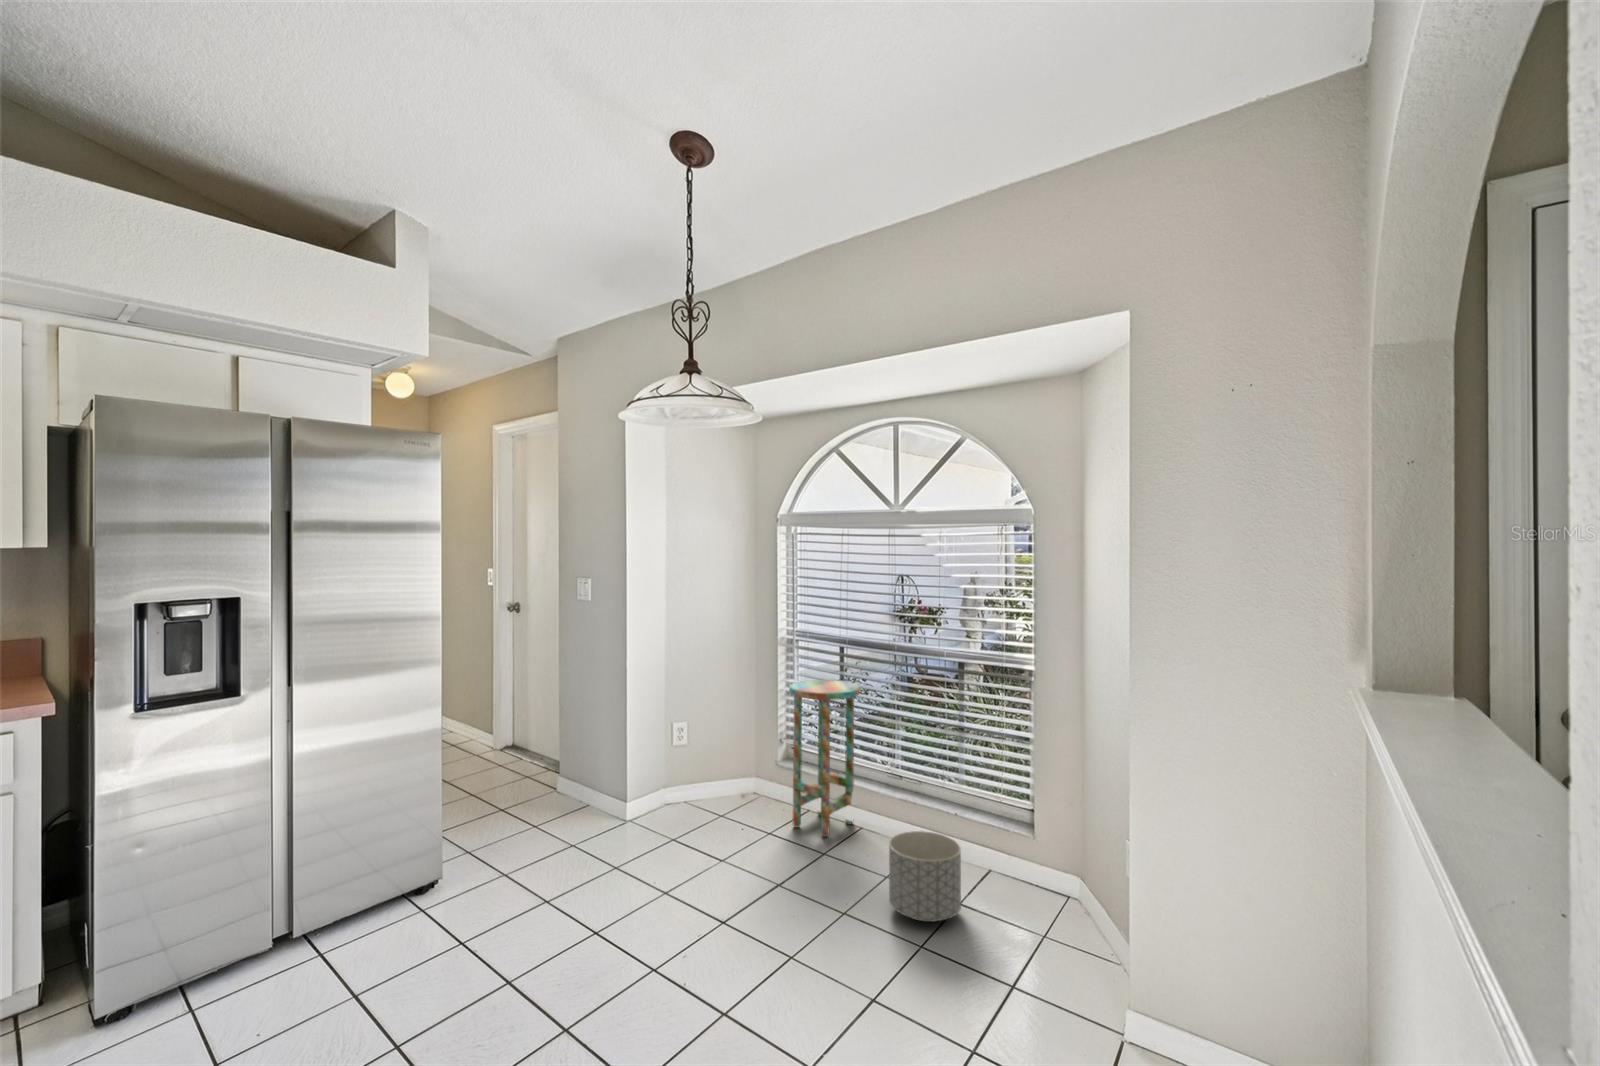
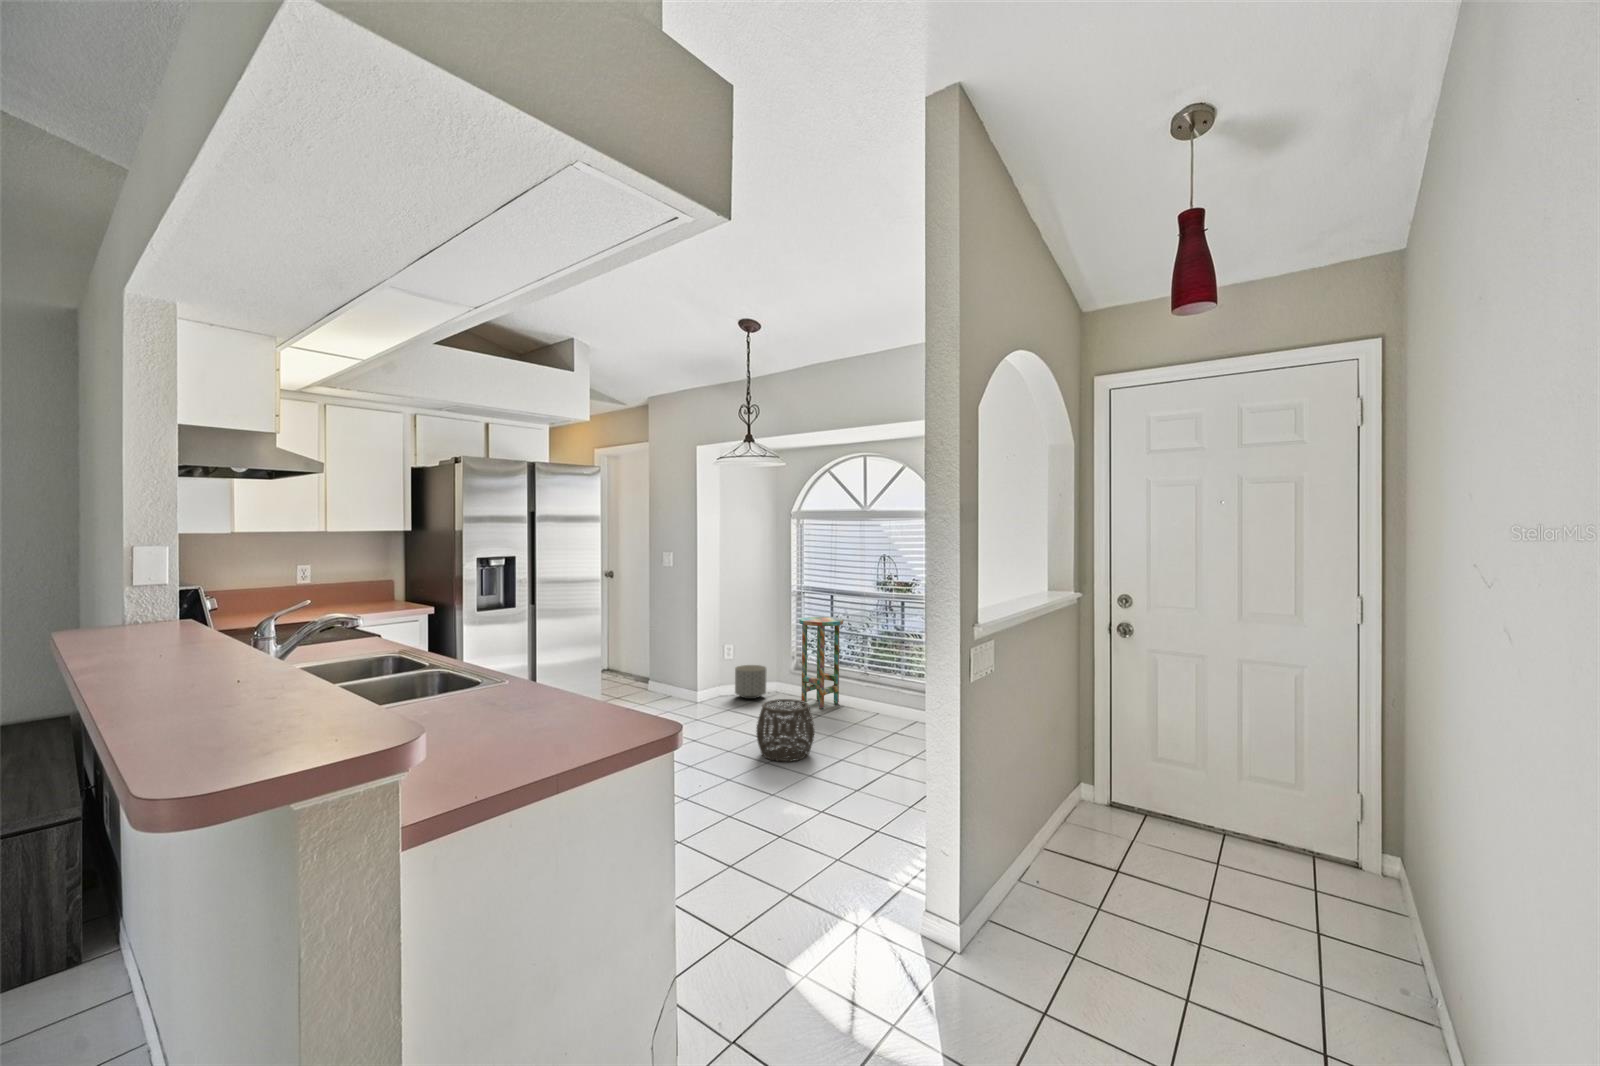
planter: present [889,831,961,922] -> present [735,665,767,699]
woven basket: none [692,862,811,1016] -> present [756,699,814,762]

